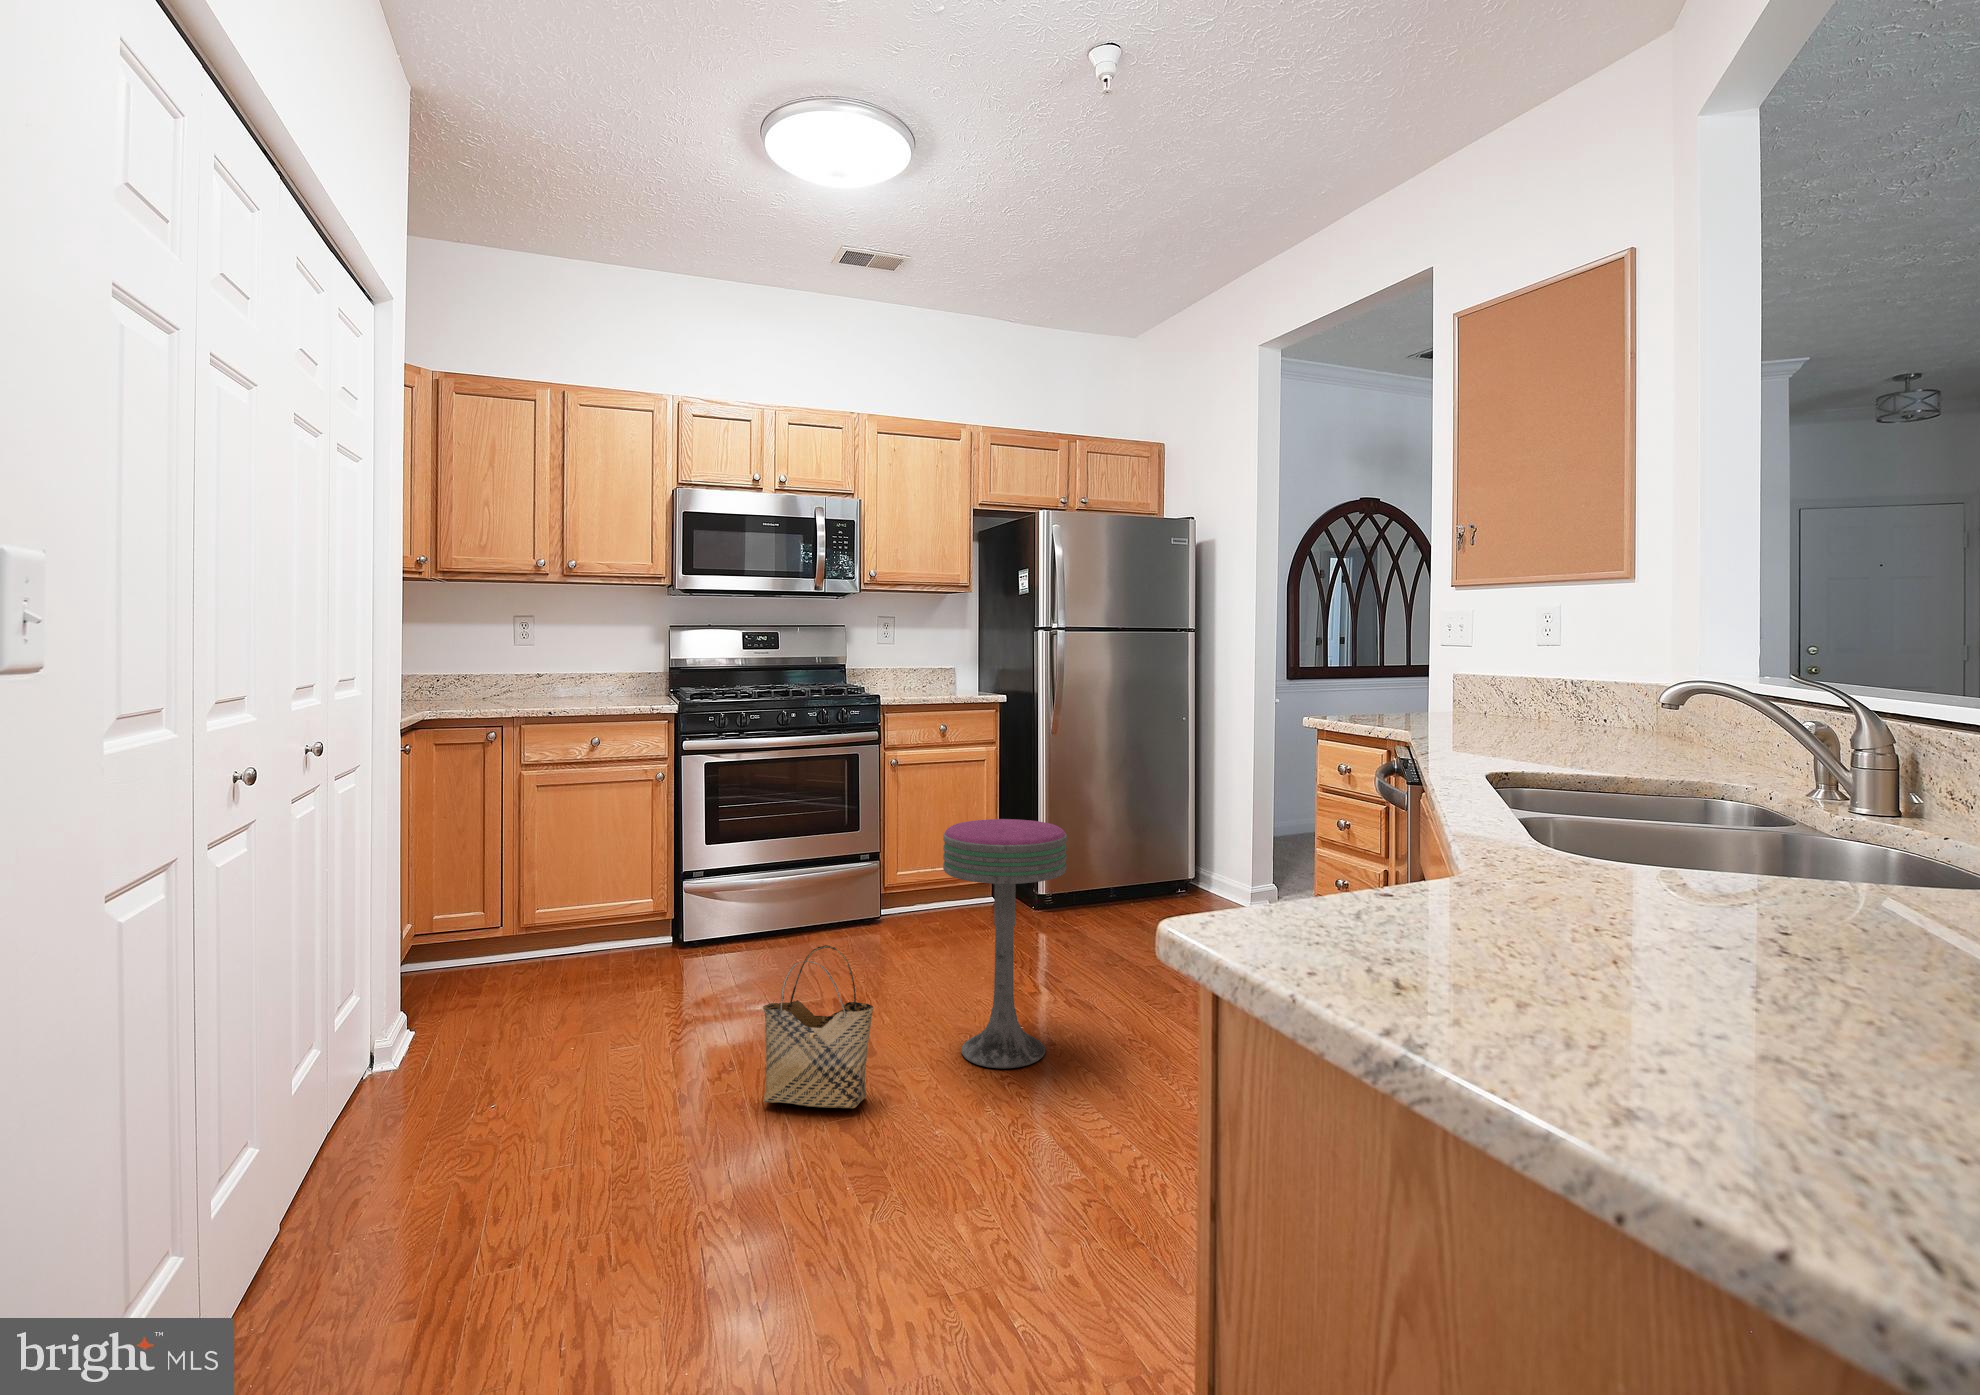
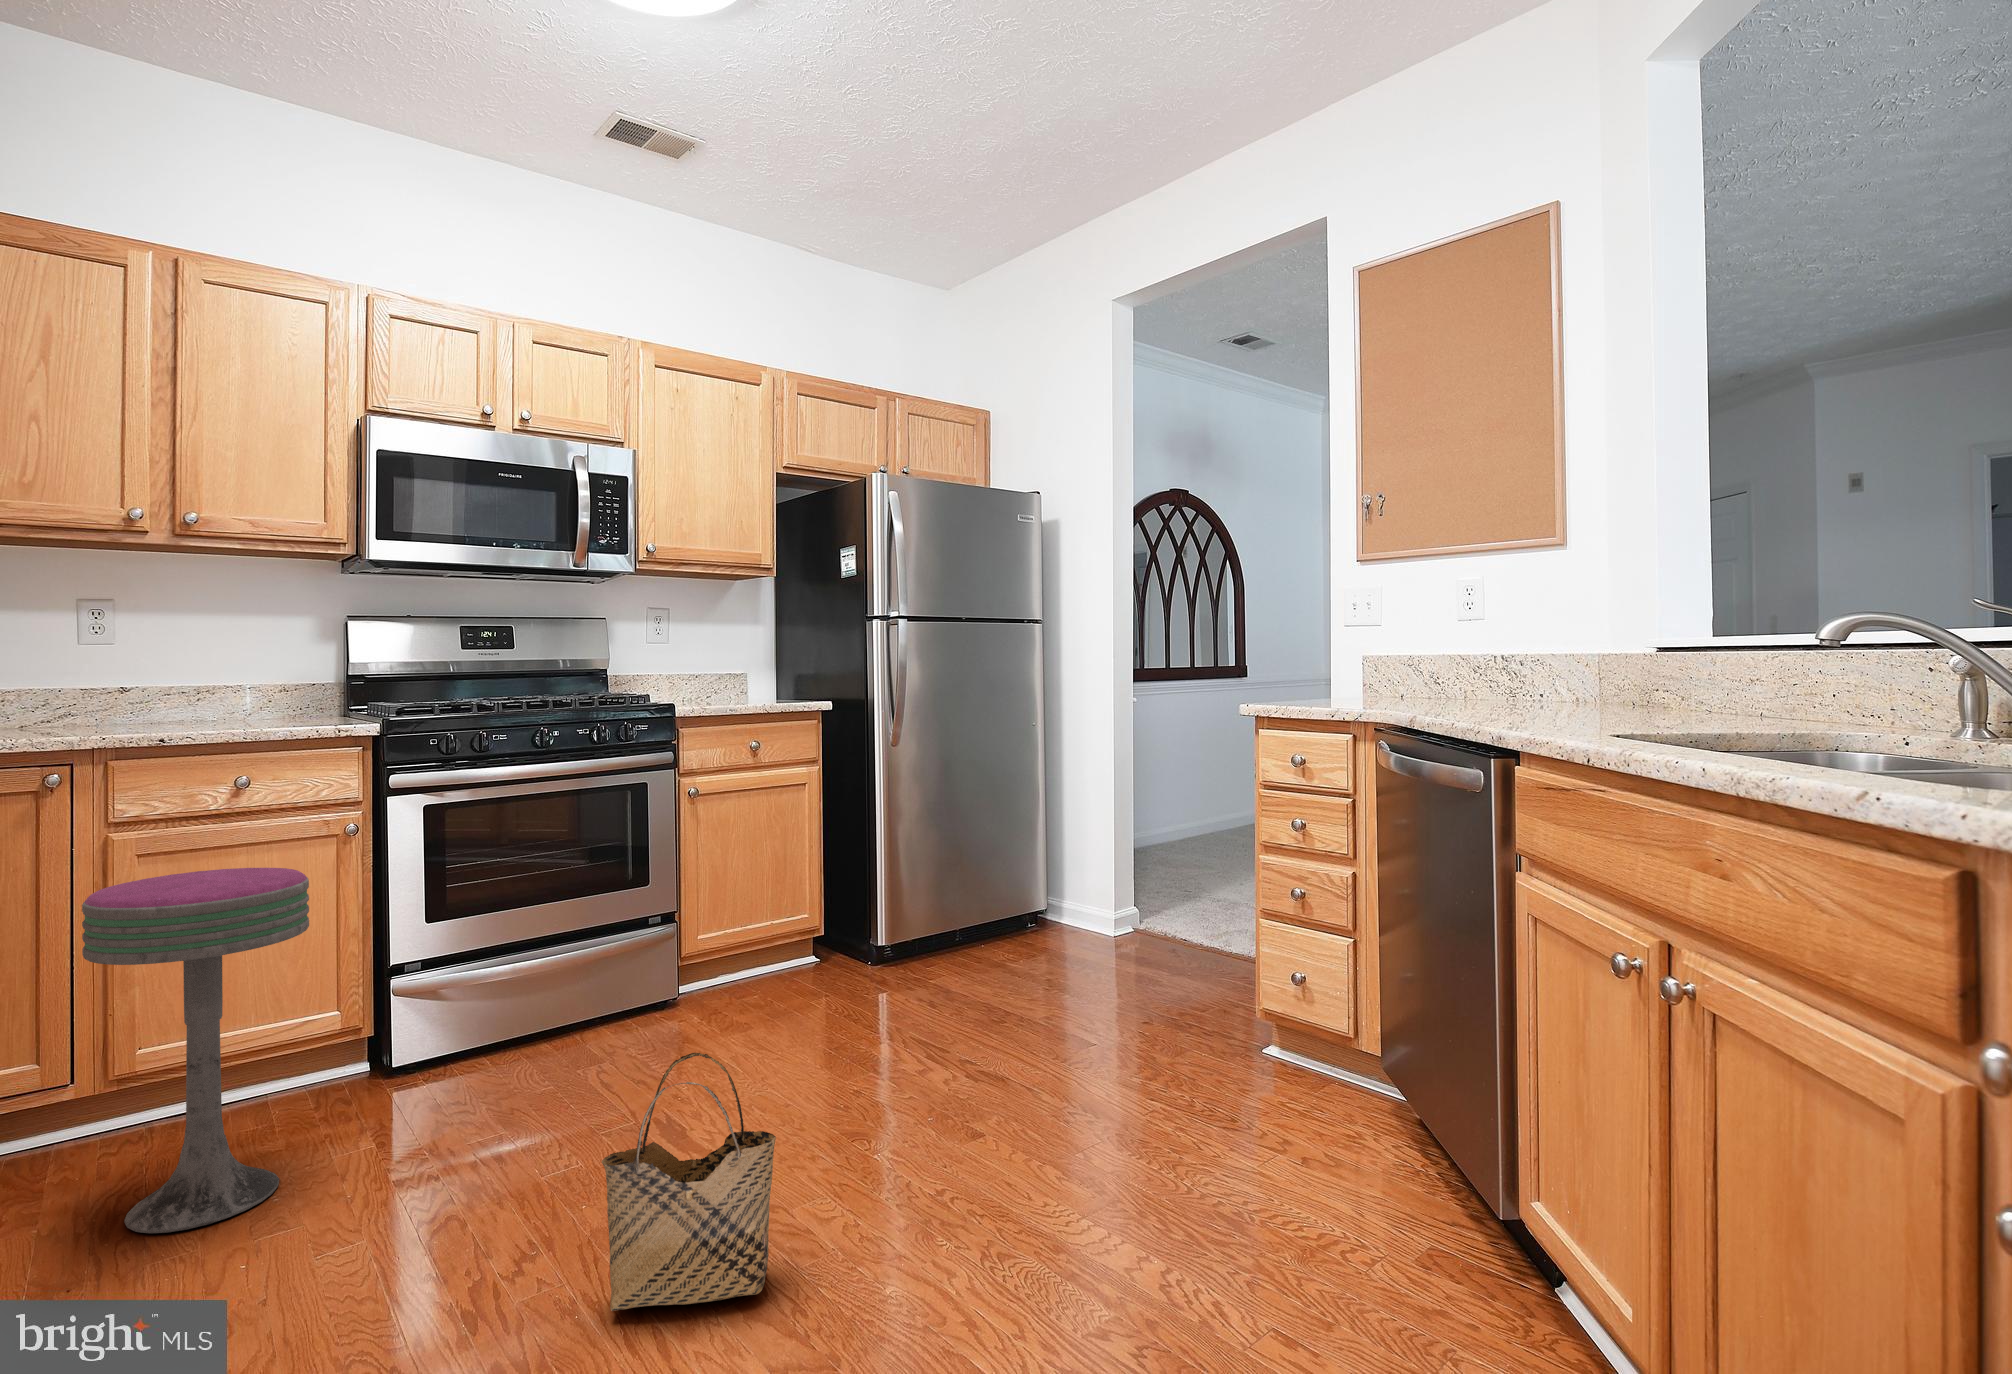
bar stool: present [943,819,1067,1068] -> present [82,868,309,1233]

